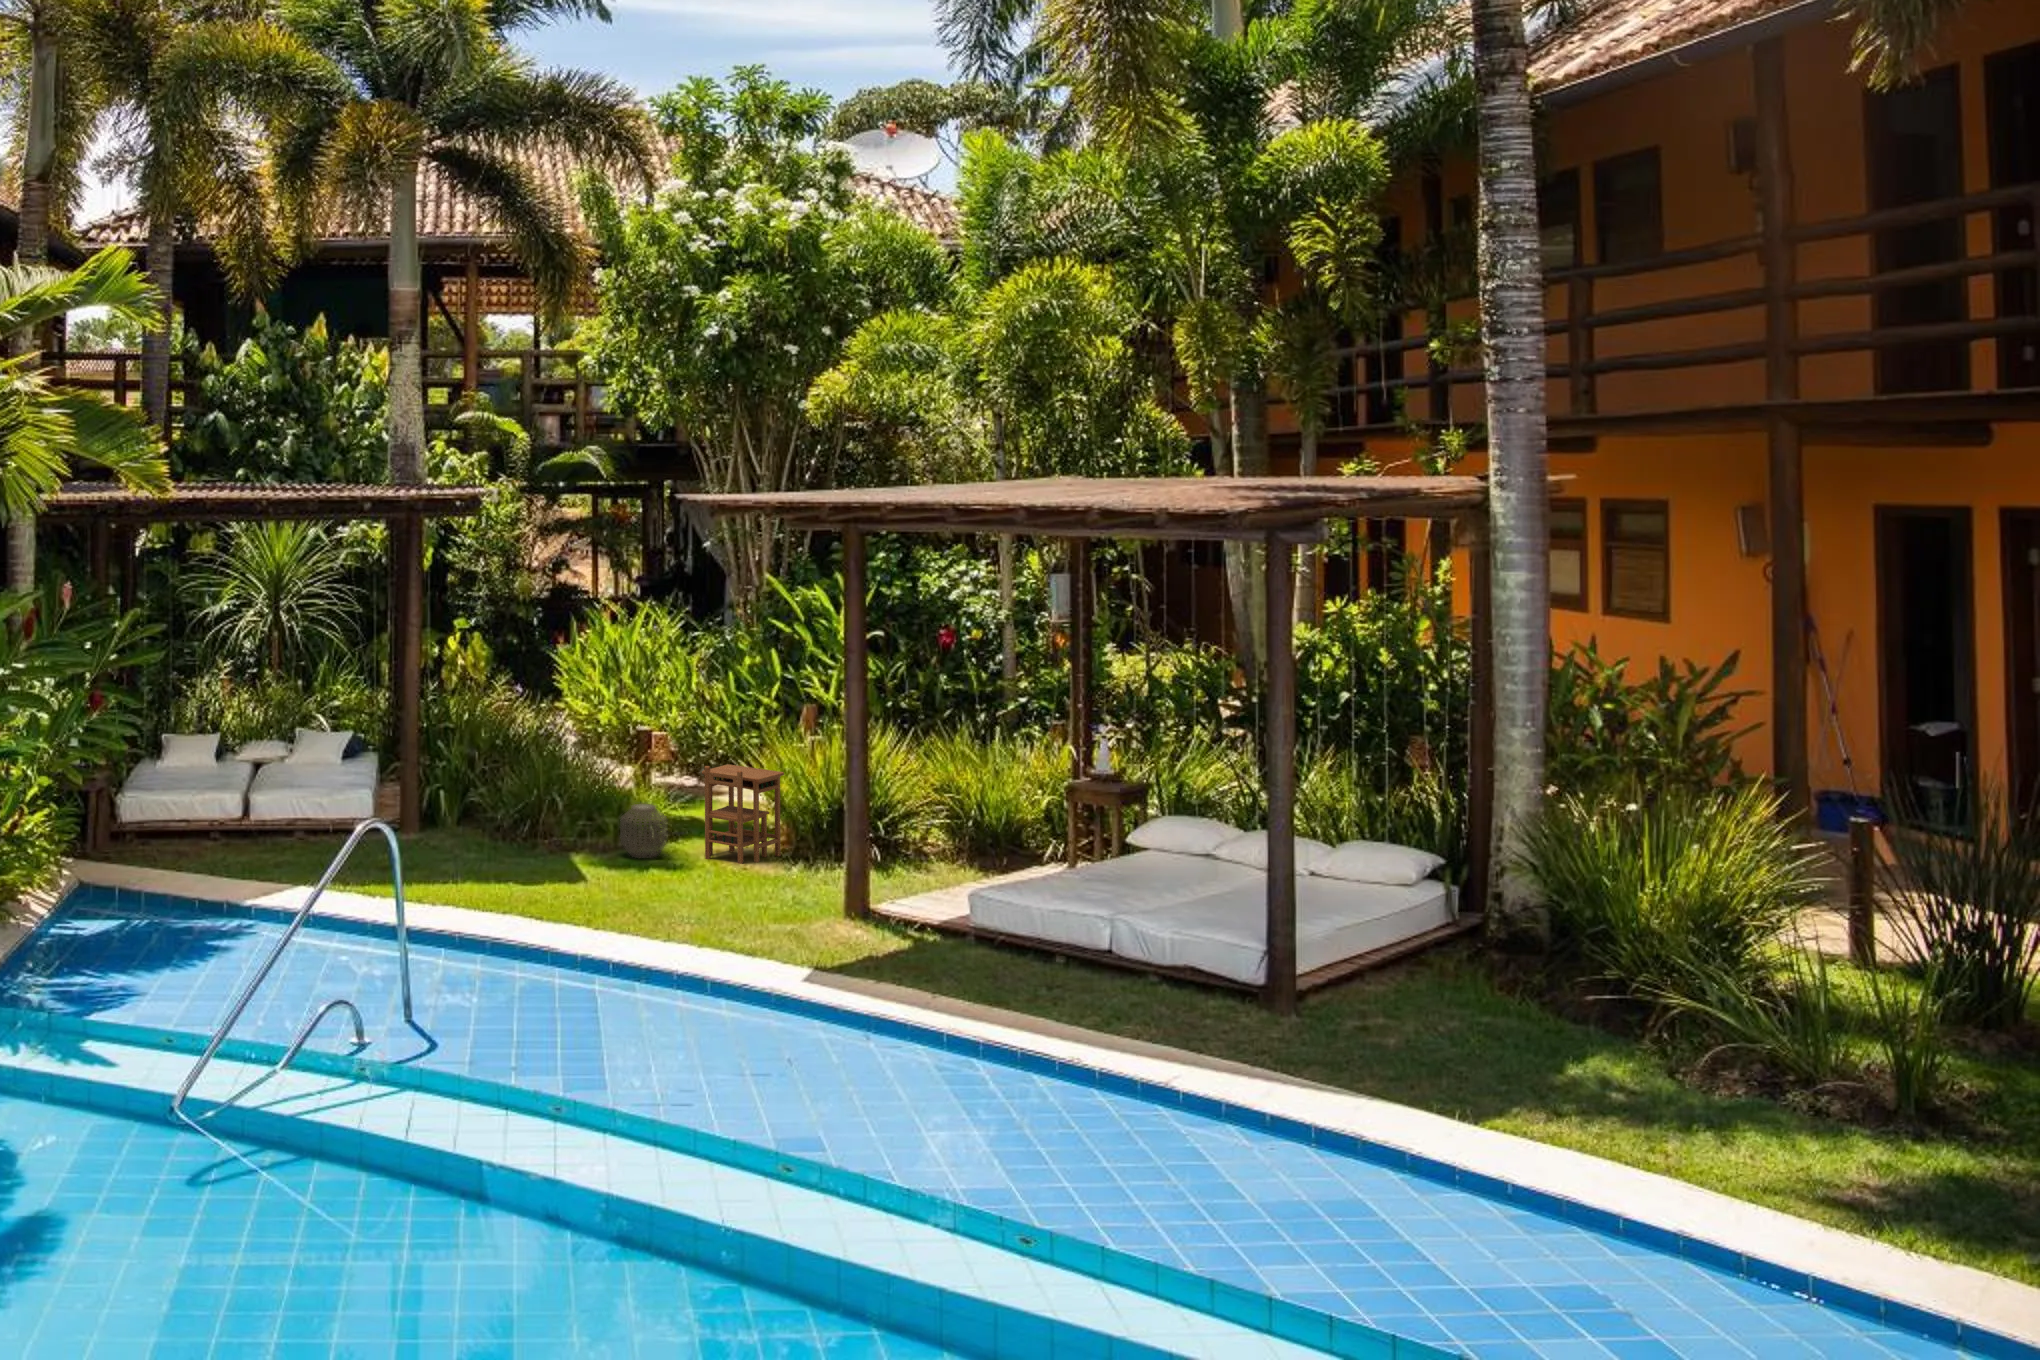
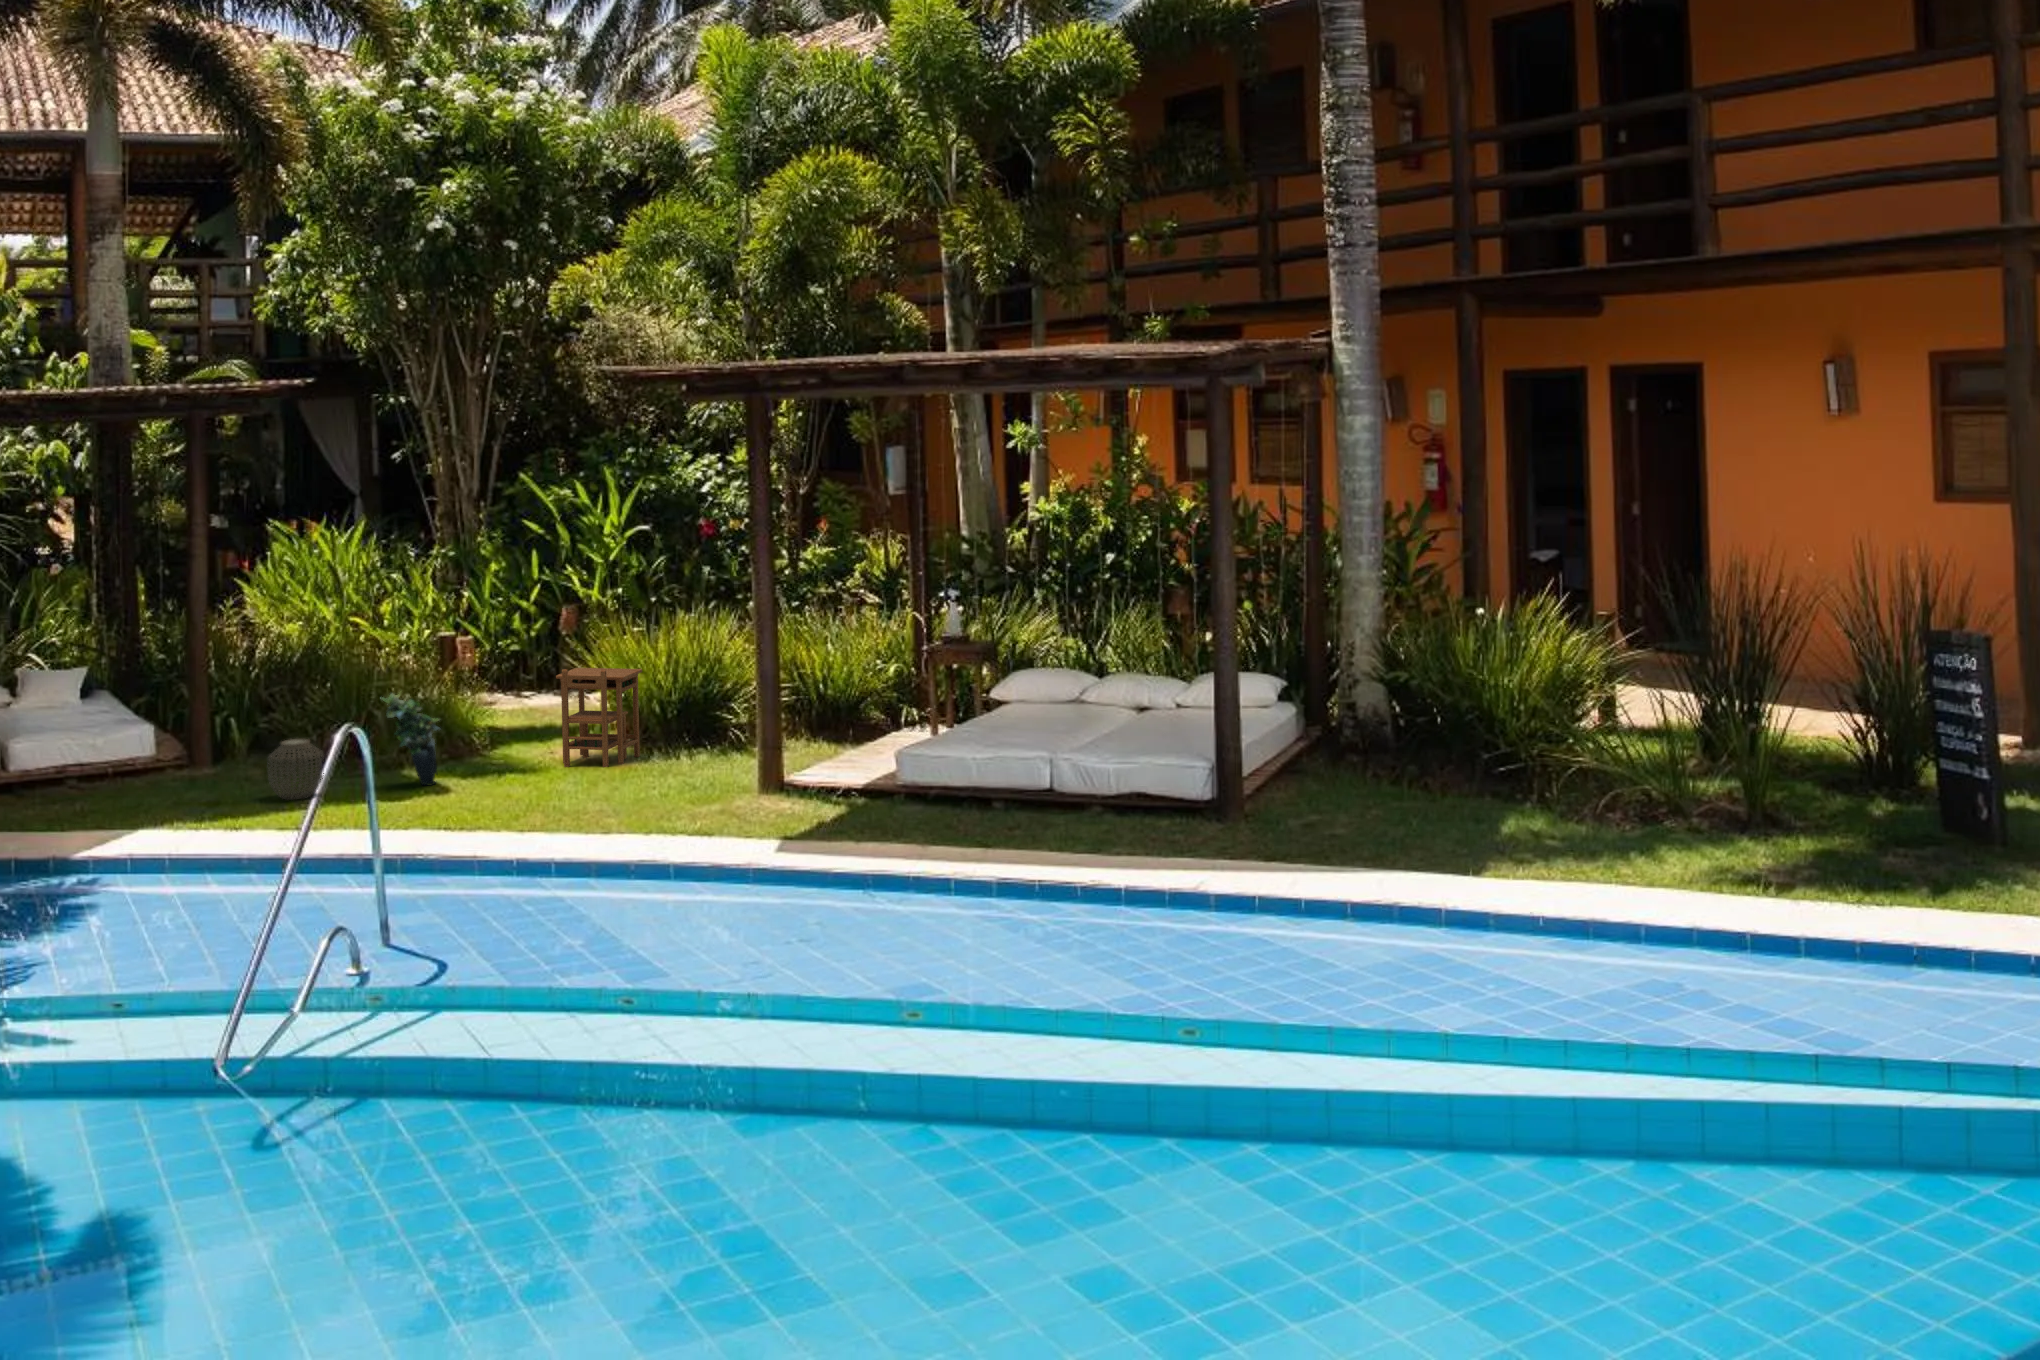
potted plant: none [538,772,591,862] -> present [382,694,440,785]
woven basket: present [620,804,668,858] -> present [268,739,324,800]

